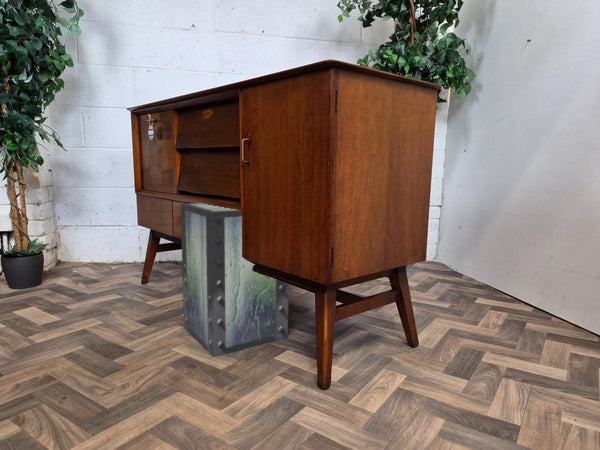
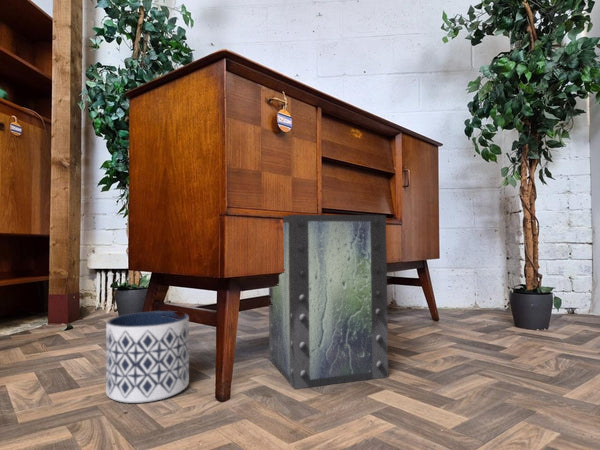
planter: none [30,298,116,388] -> present [106,311,189,403]

